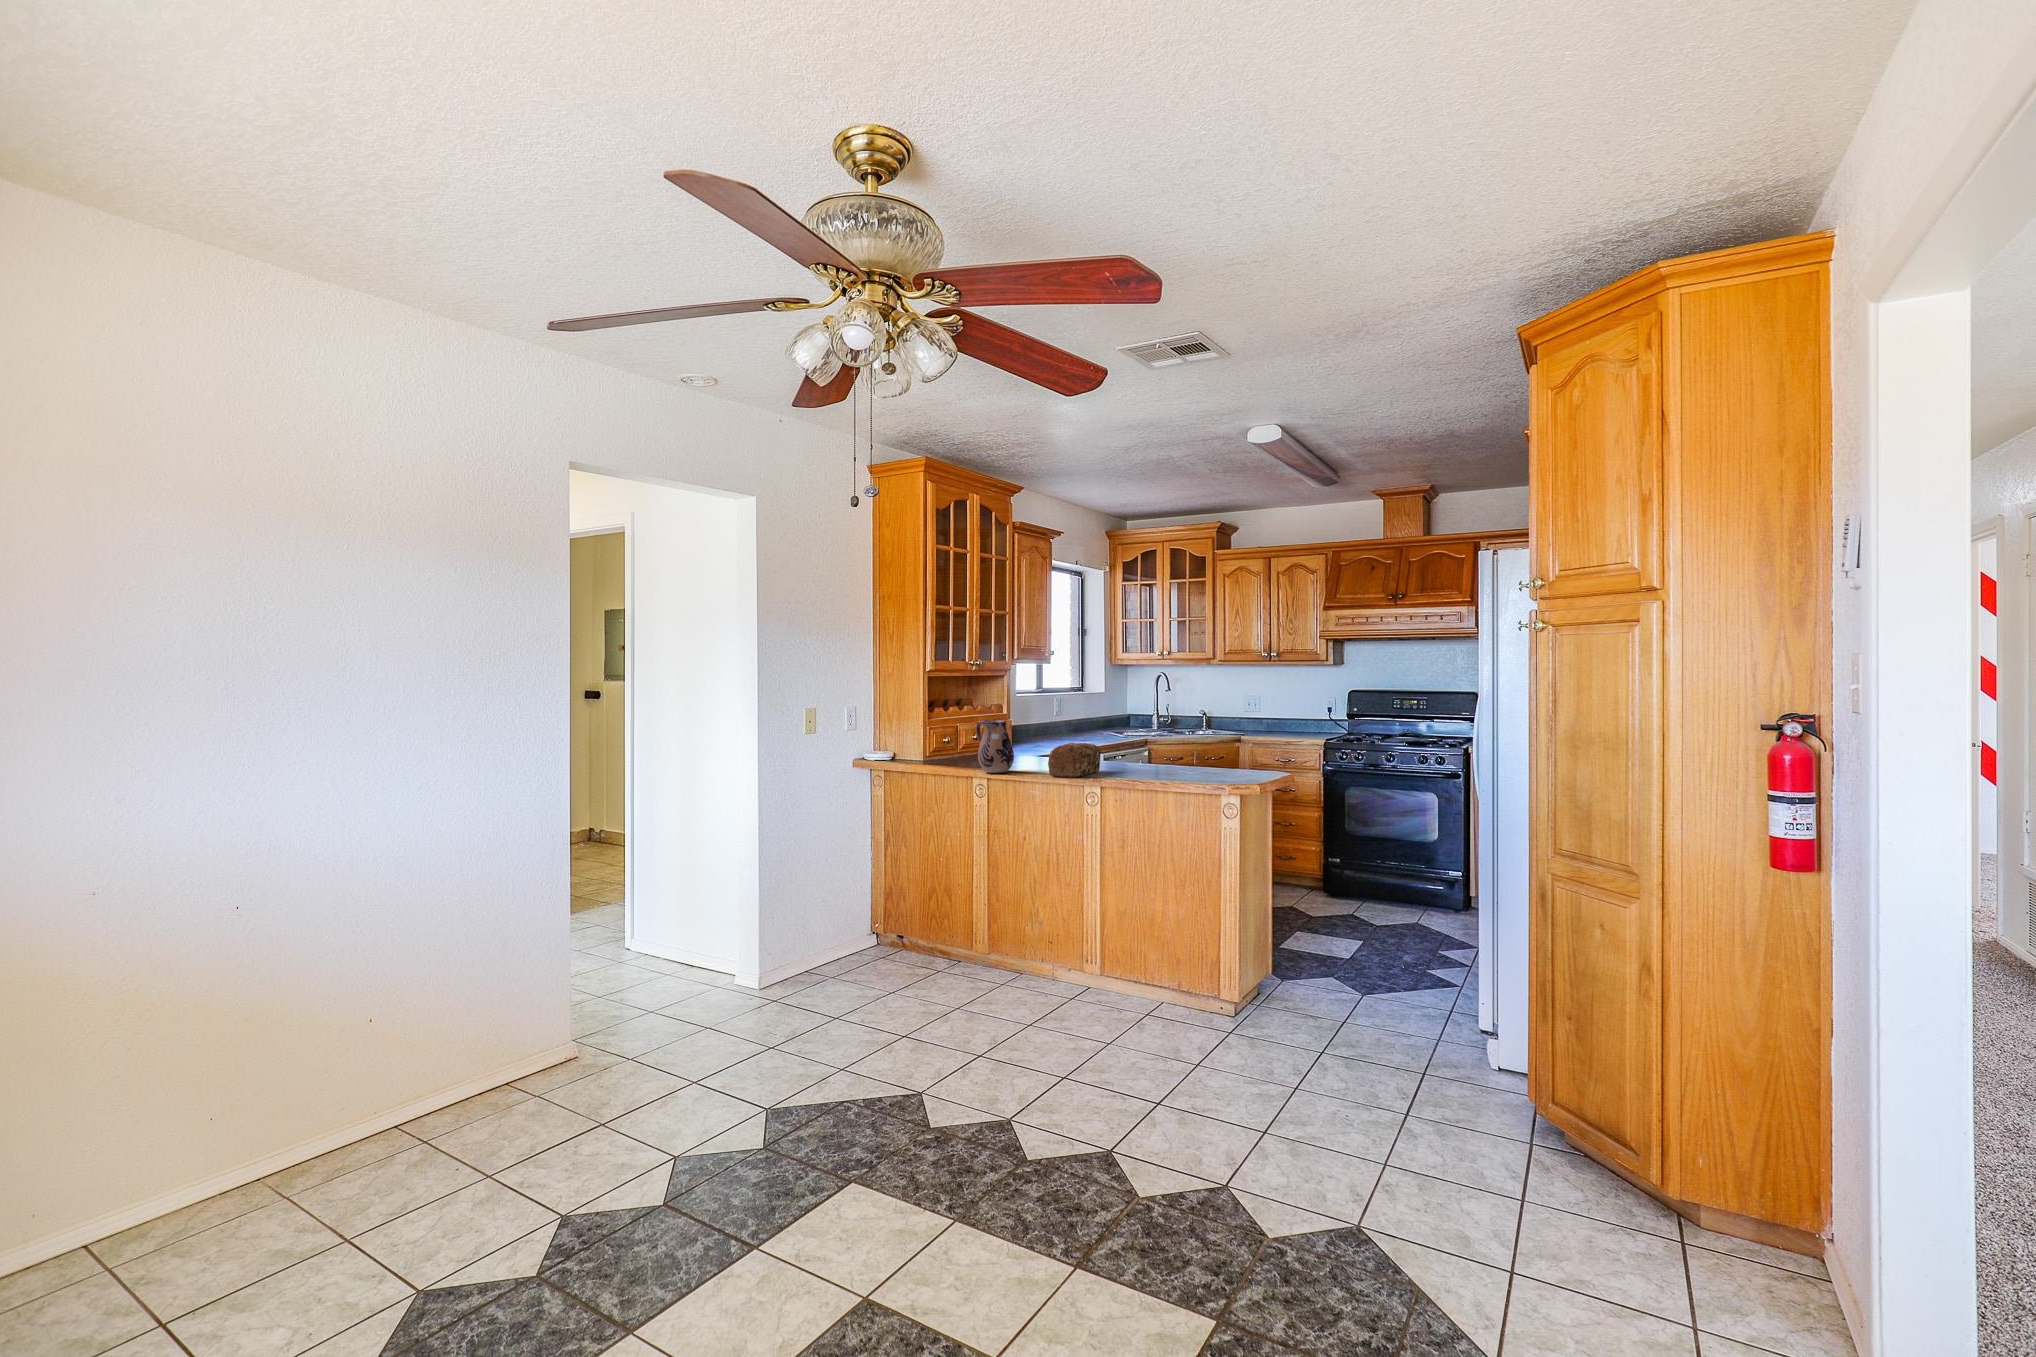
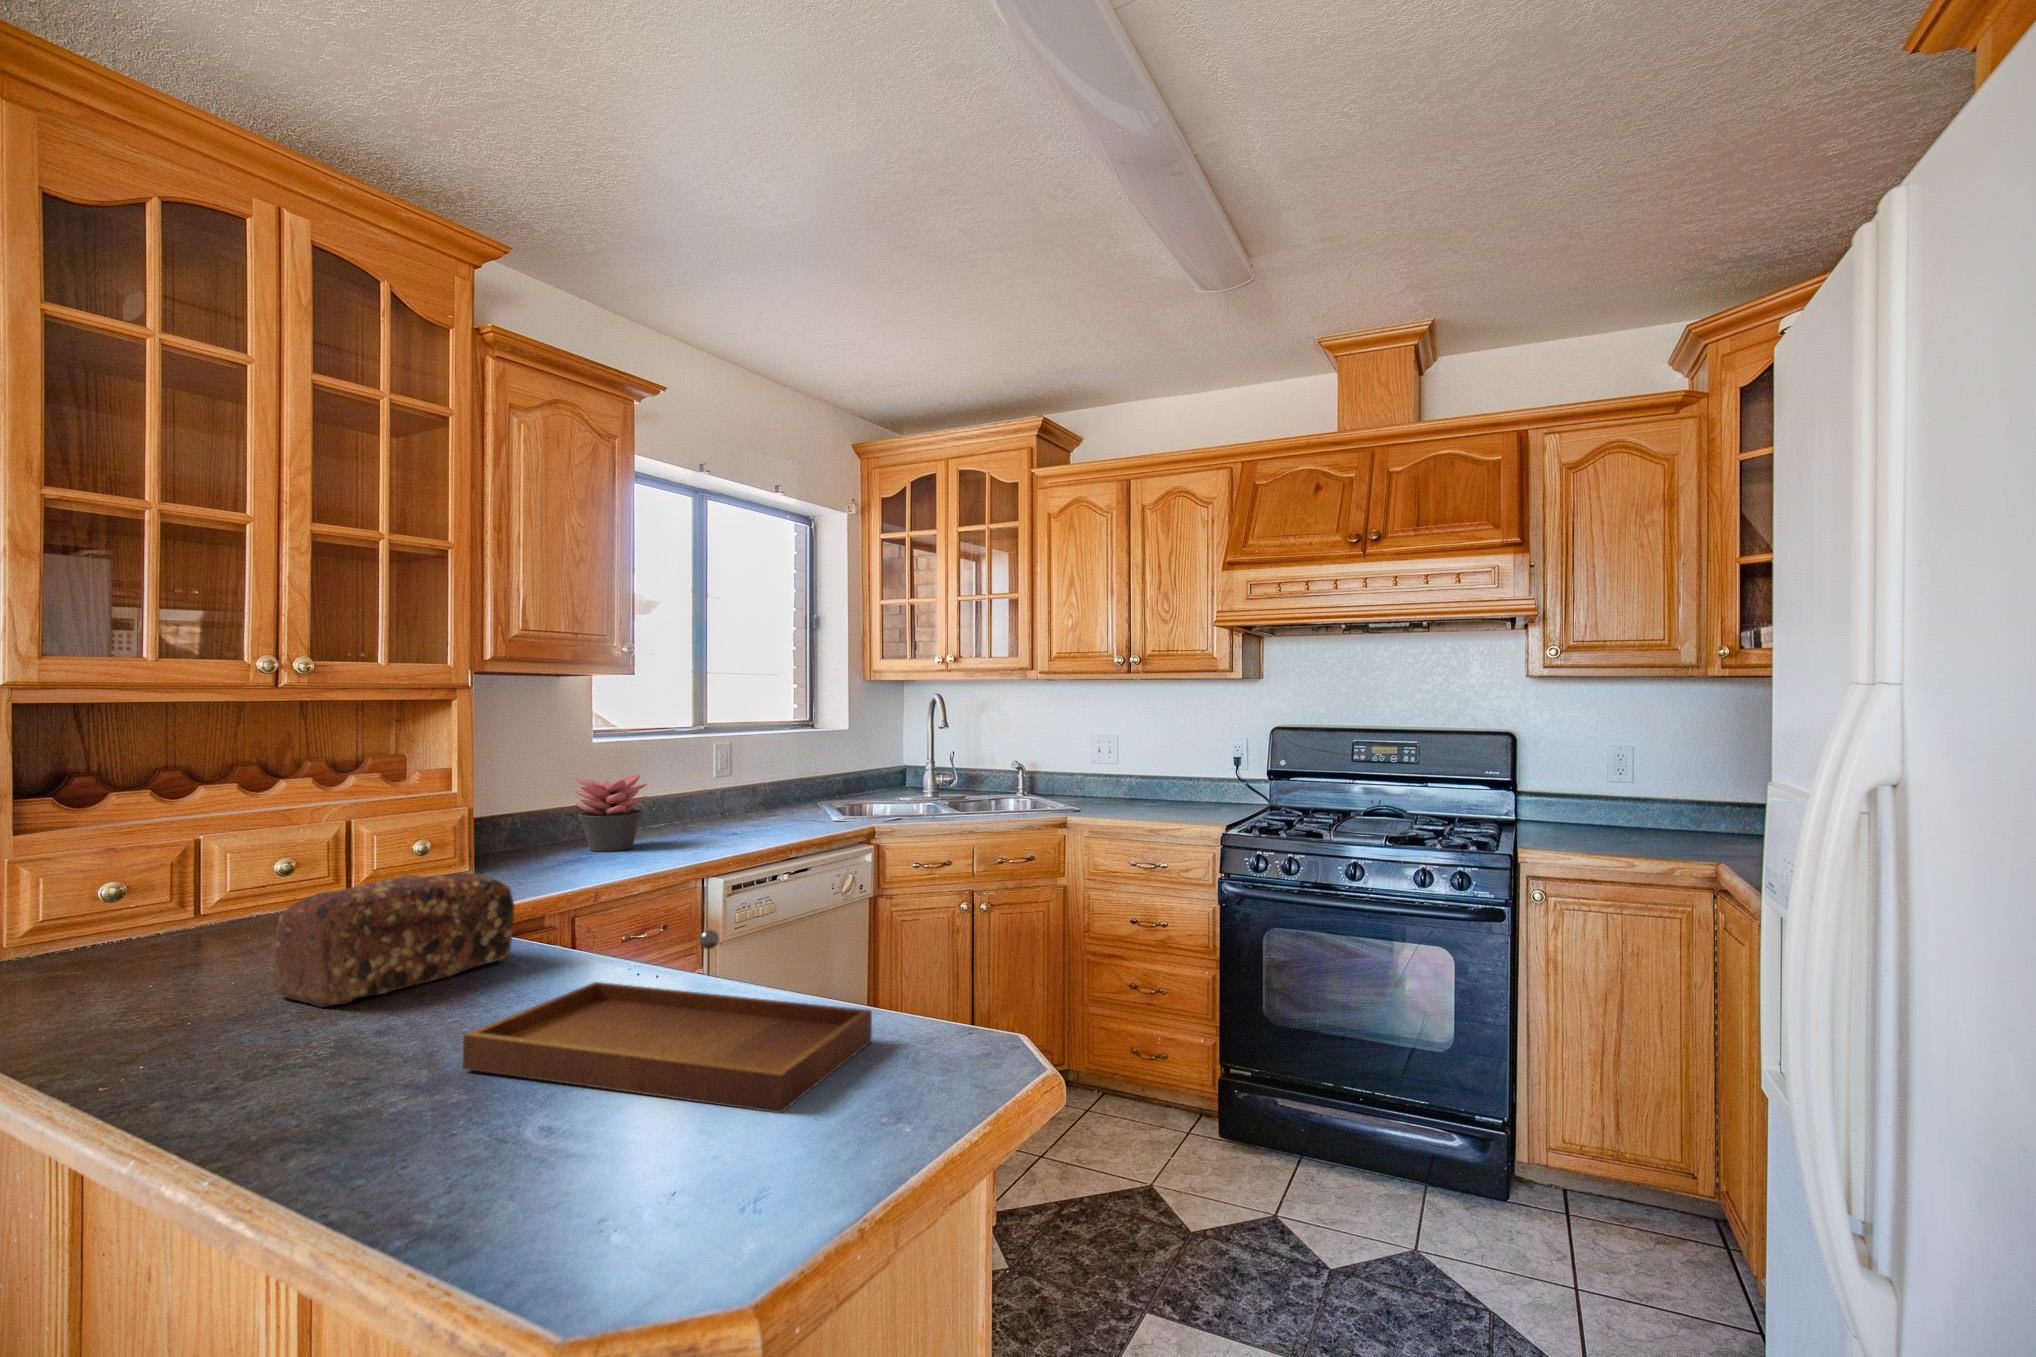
succulent plant: none [1022,716,1055,750] -> present [574,775,647,851]
ceramic pitcher: present [976,721,1014,773] -> none [125,802,269,969]
tray: none [1147,750,1247,787] -> present [463,930,872,1113]

